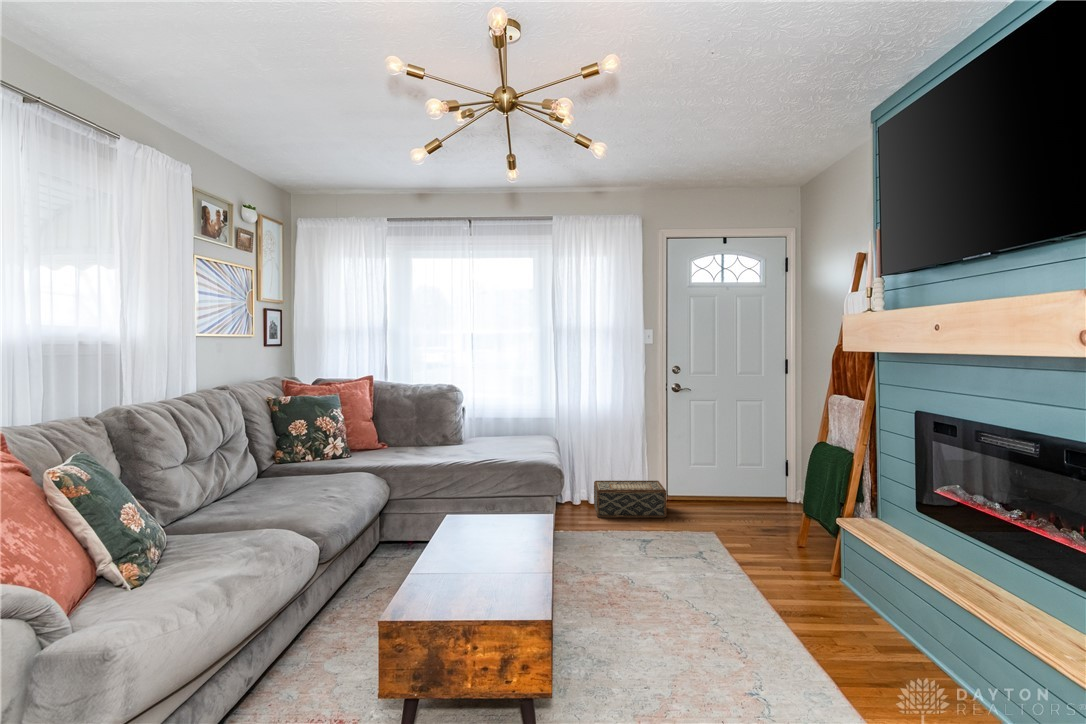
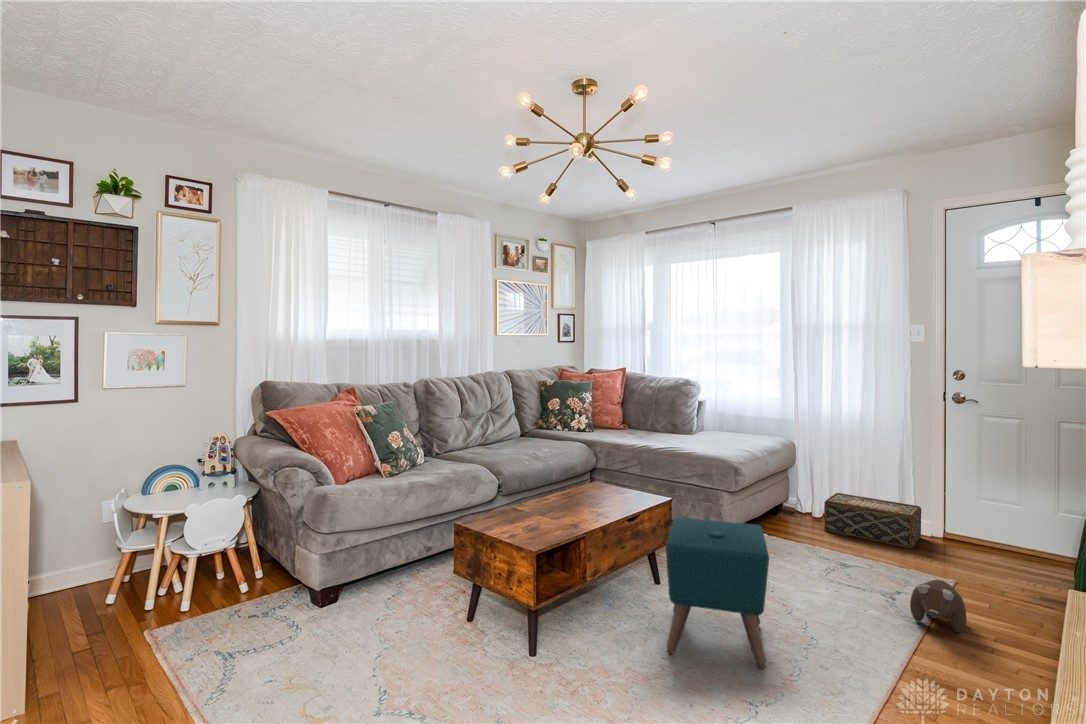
ottoman: none [587,528,718,693] -> present [666,517,769,668]
plush toy: none [730,540,771,578] -> present [910,580,967,633]

